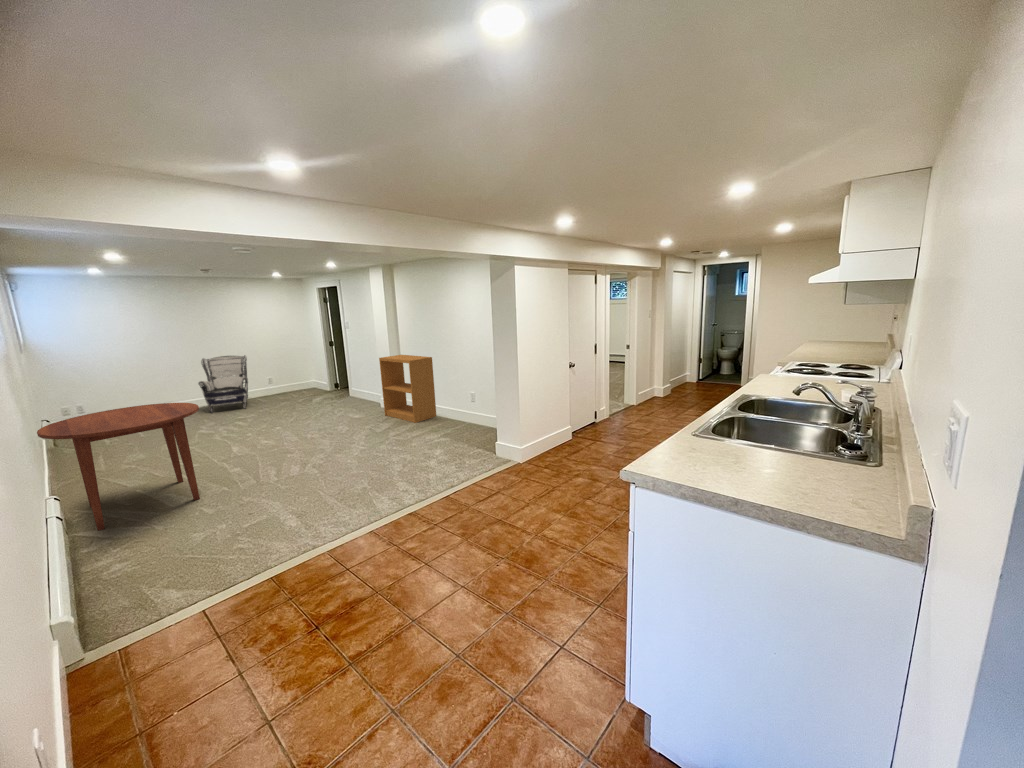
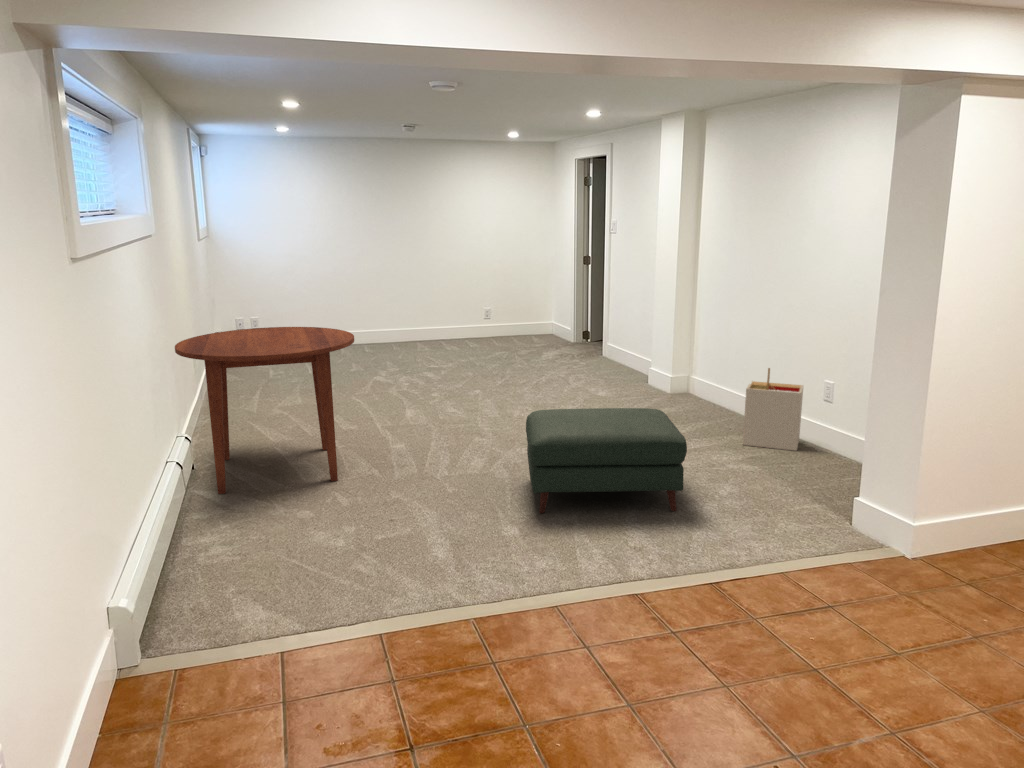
armchair: present [199,355,248,413] -> none [386,267,455,355]
bookshelf: present [379,355,436,423] -> none [649,287,755,425]
storage bin: none [436,390,463,429] -> present [743,368,803,451]
ottoman: none [327,419,420,486] -> present [526,408,687,513]

